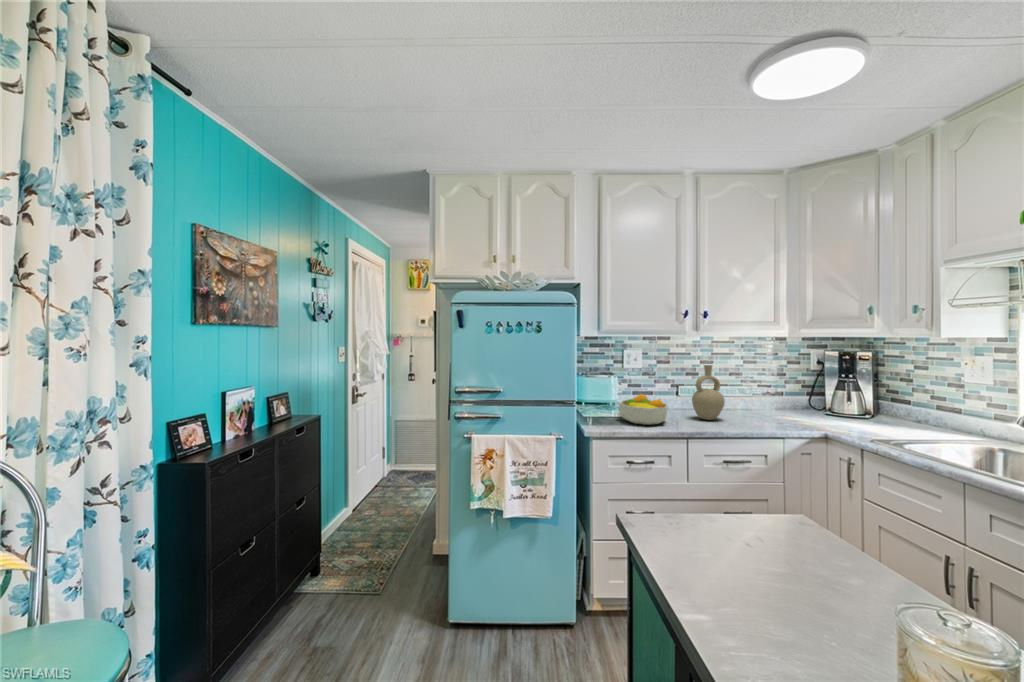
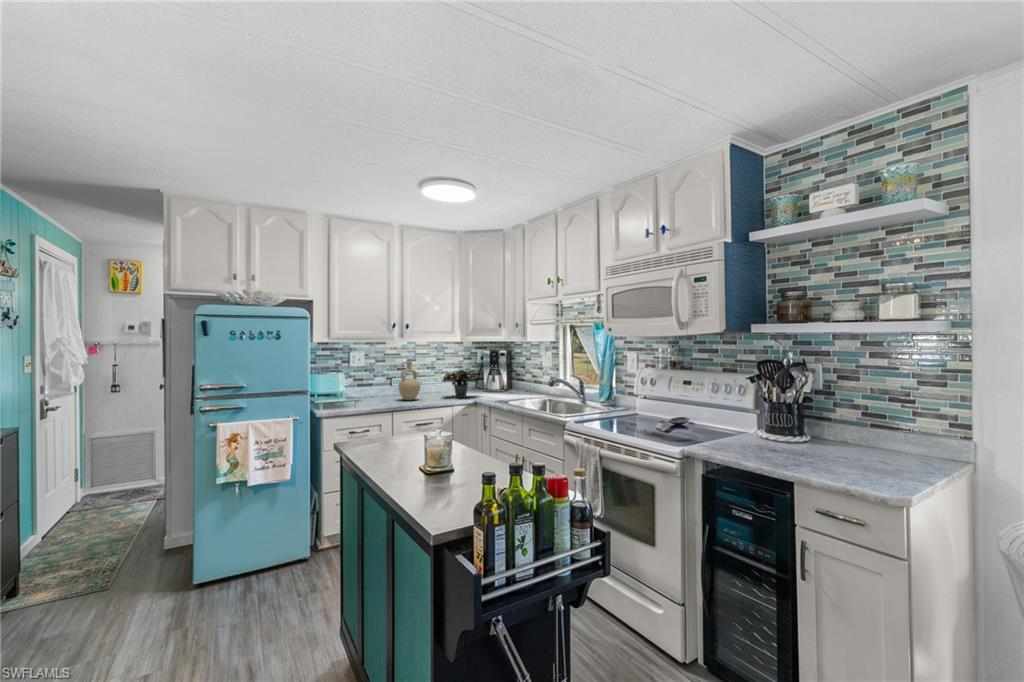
potted plant: none [757,380,821,423] -> present [443,370,479,398]
fruit bowl: present [619,394,668,425] -> none [344,385,381,406]

